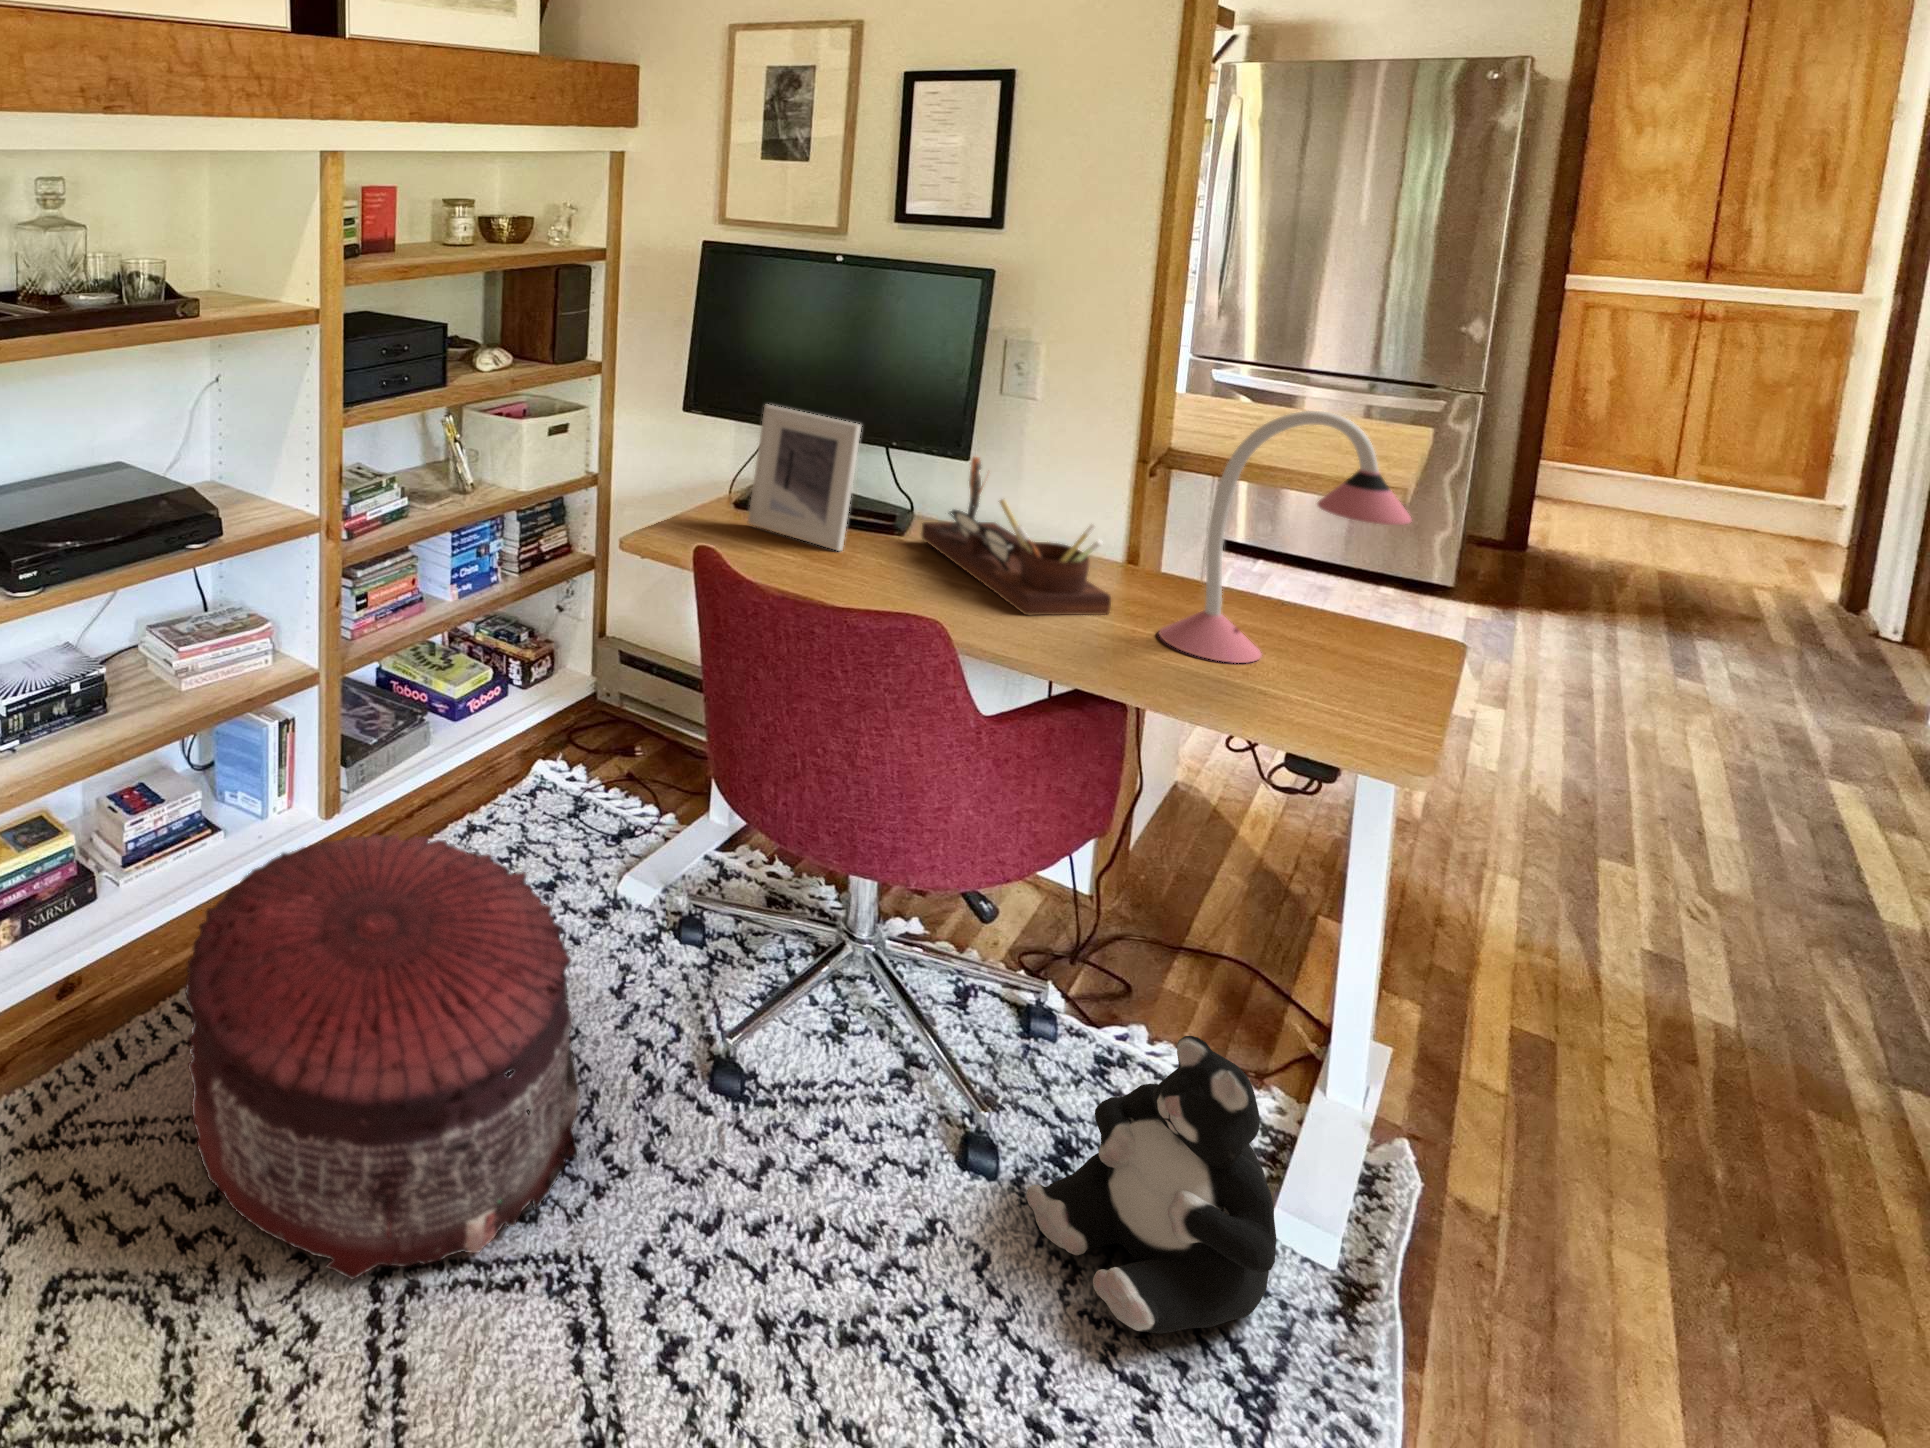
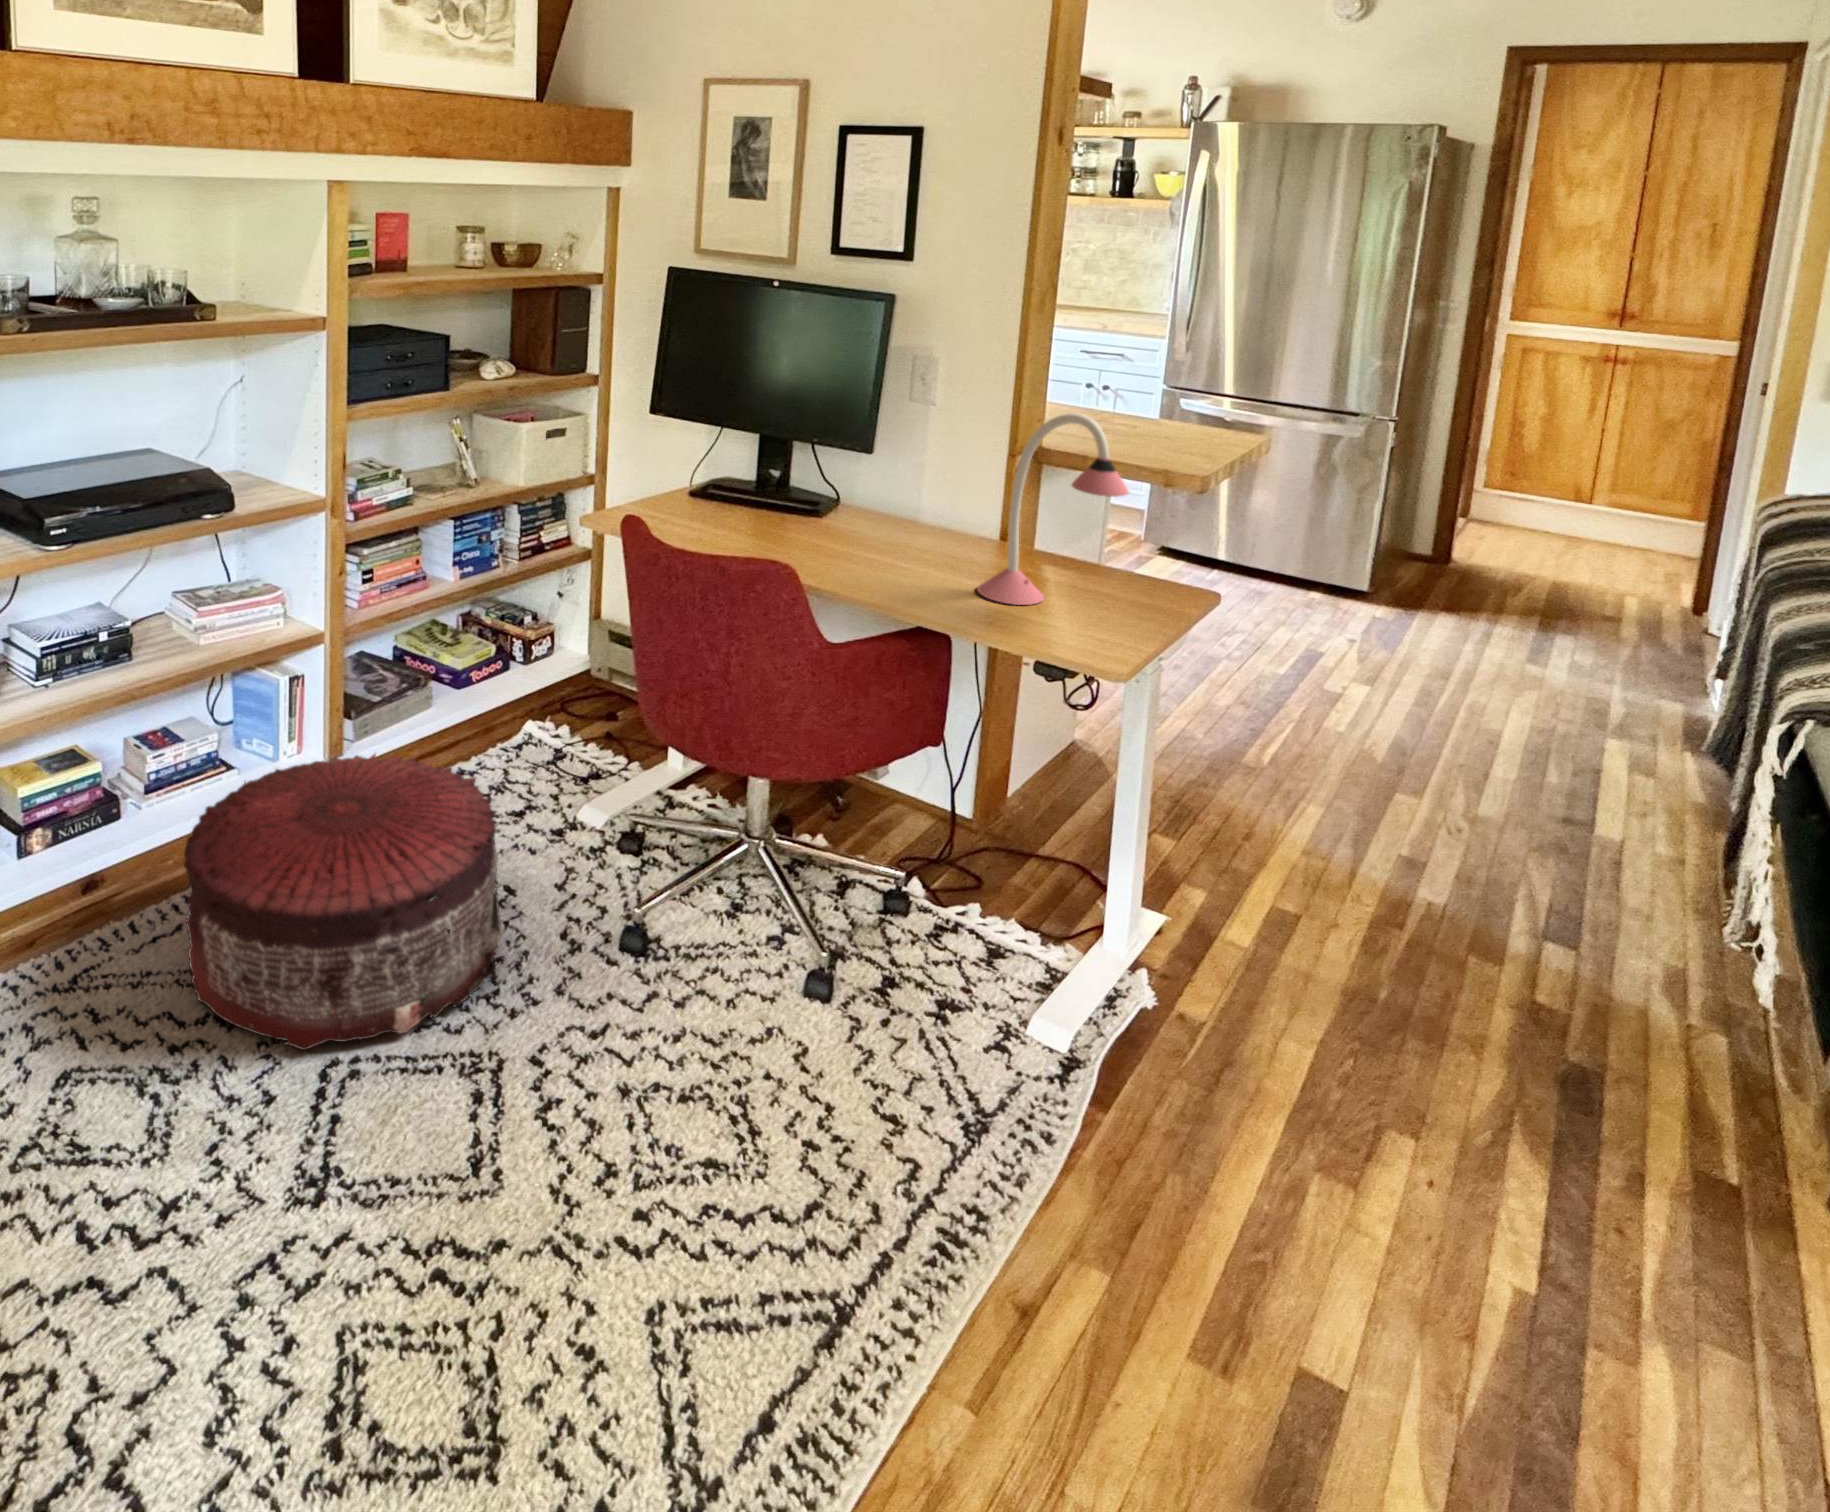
picture frame: present [748,405,861,551] -> none [703,411,790,532]
desk organizer: present [921,457,1111,615] -> none [841,455,954,576]
plush toy: present [1026,1036,1276,1333] -> none [821,861,983,1057]

